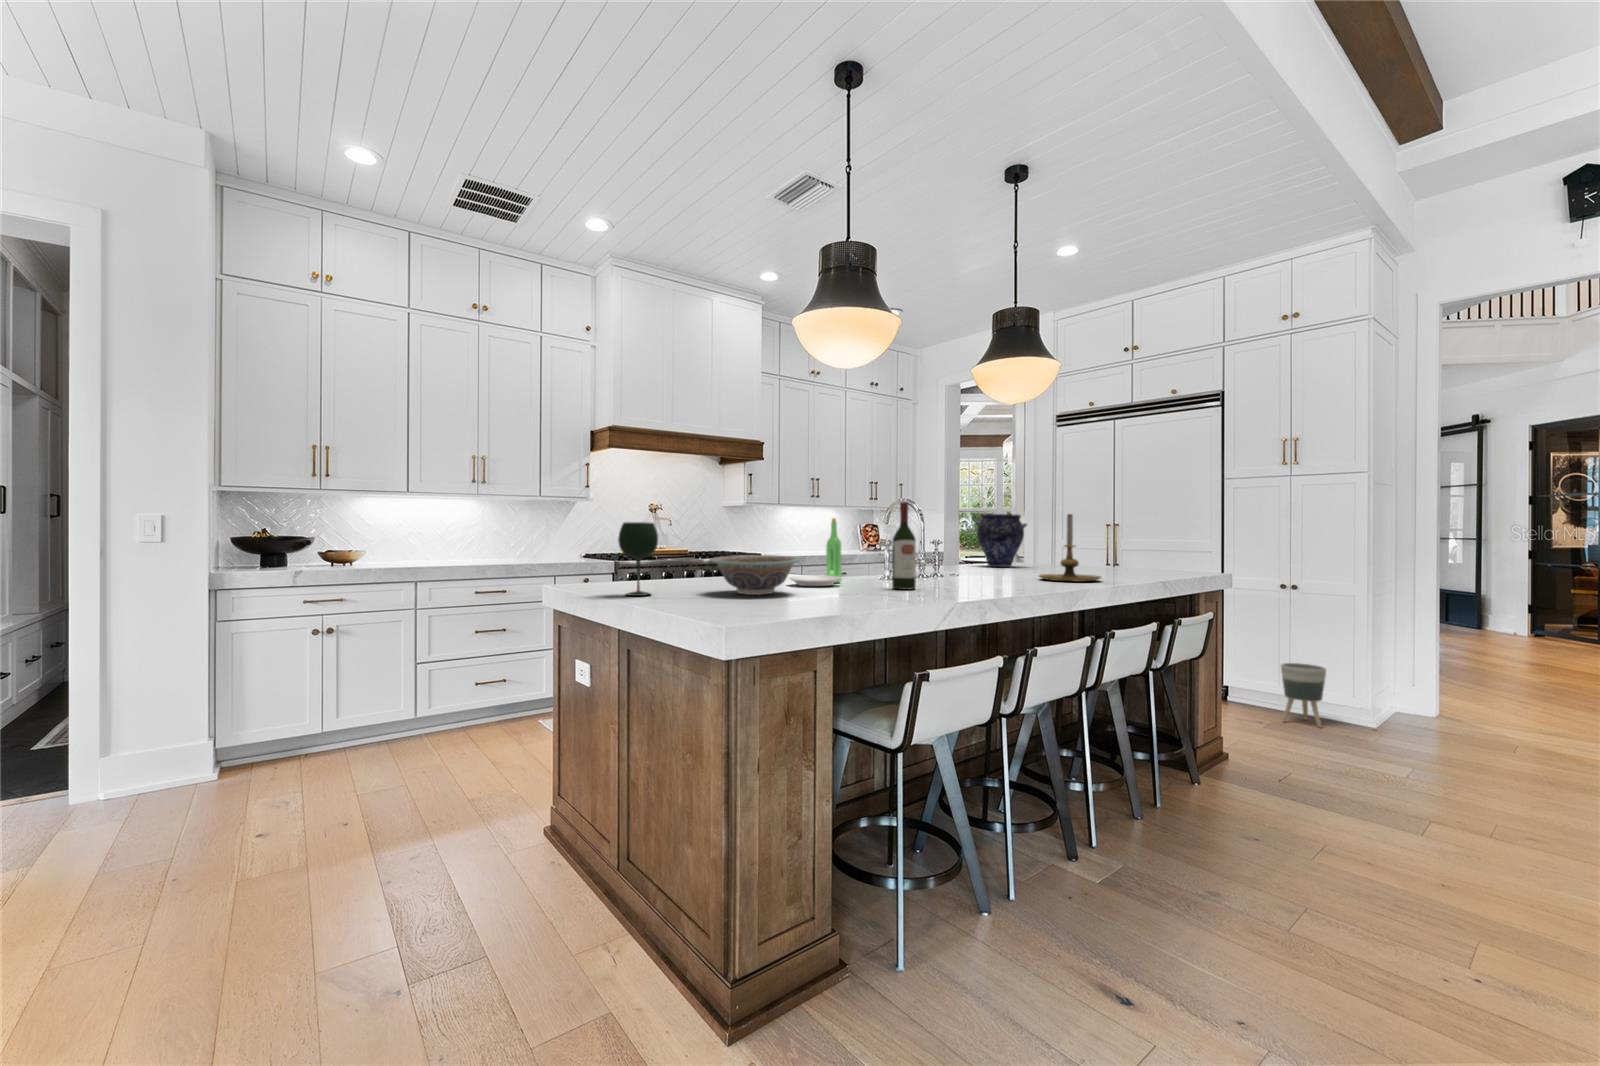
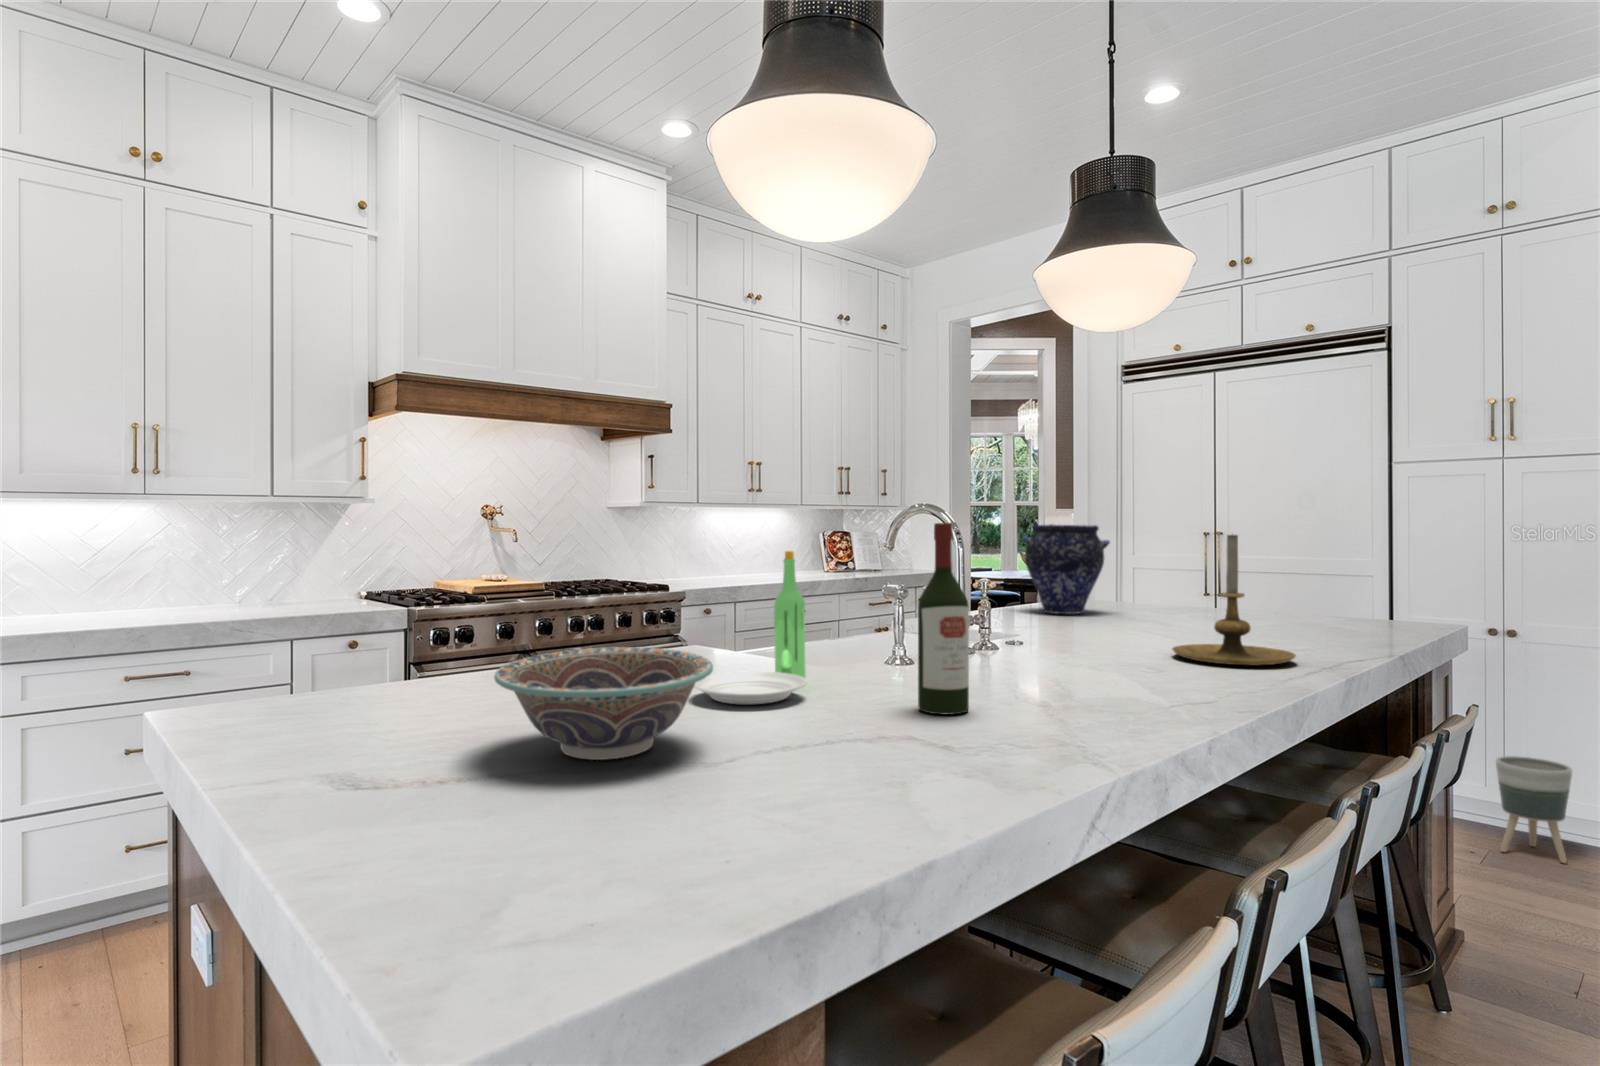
wine glass: present [618,522,658,596] -> none [240,586,354,781]

